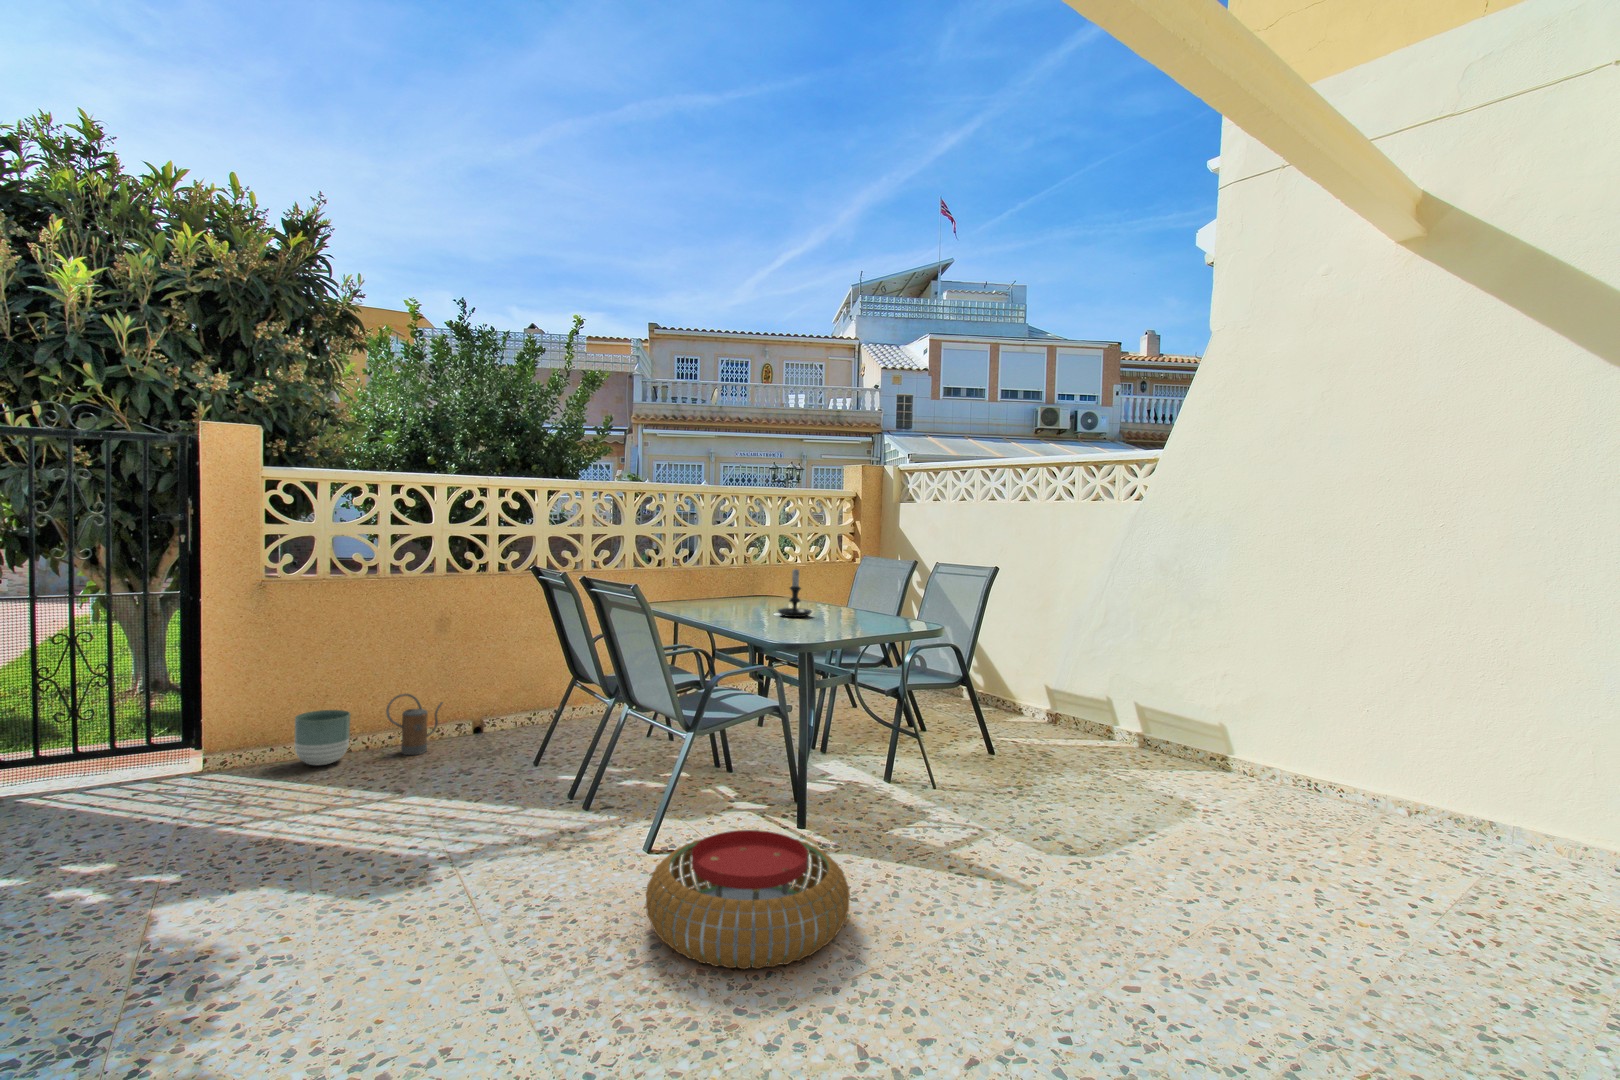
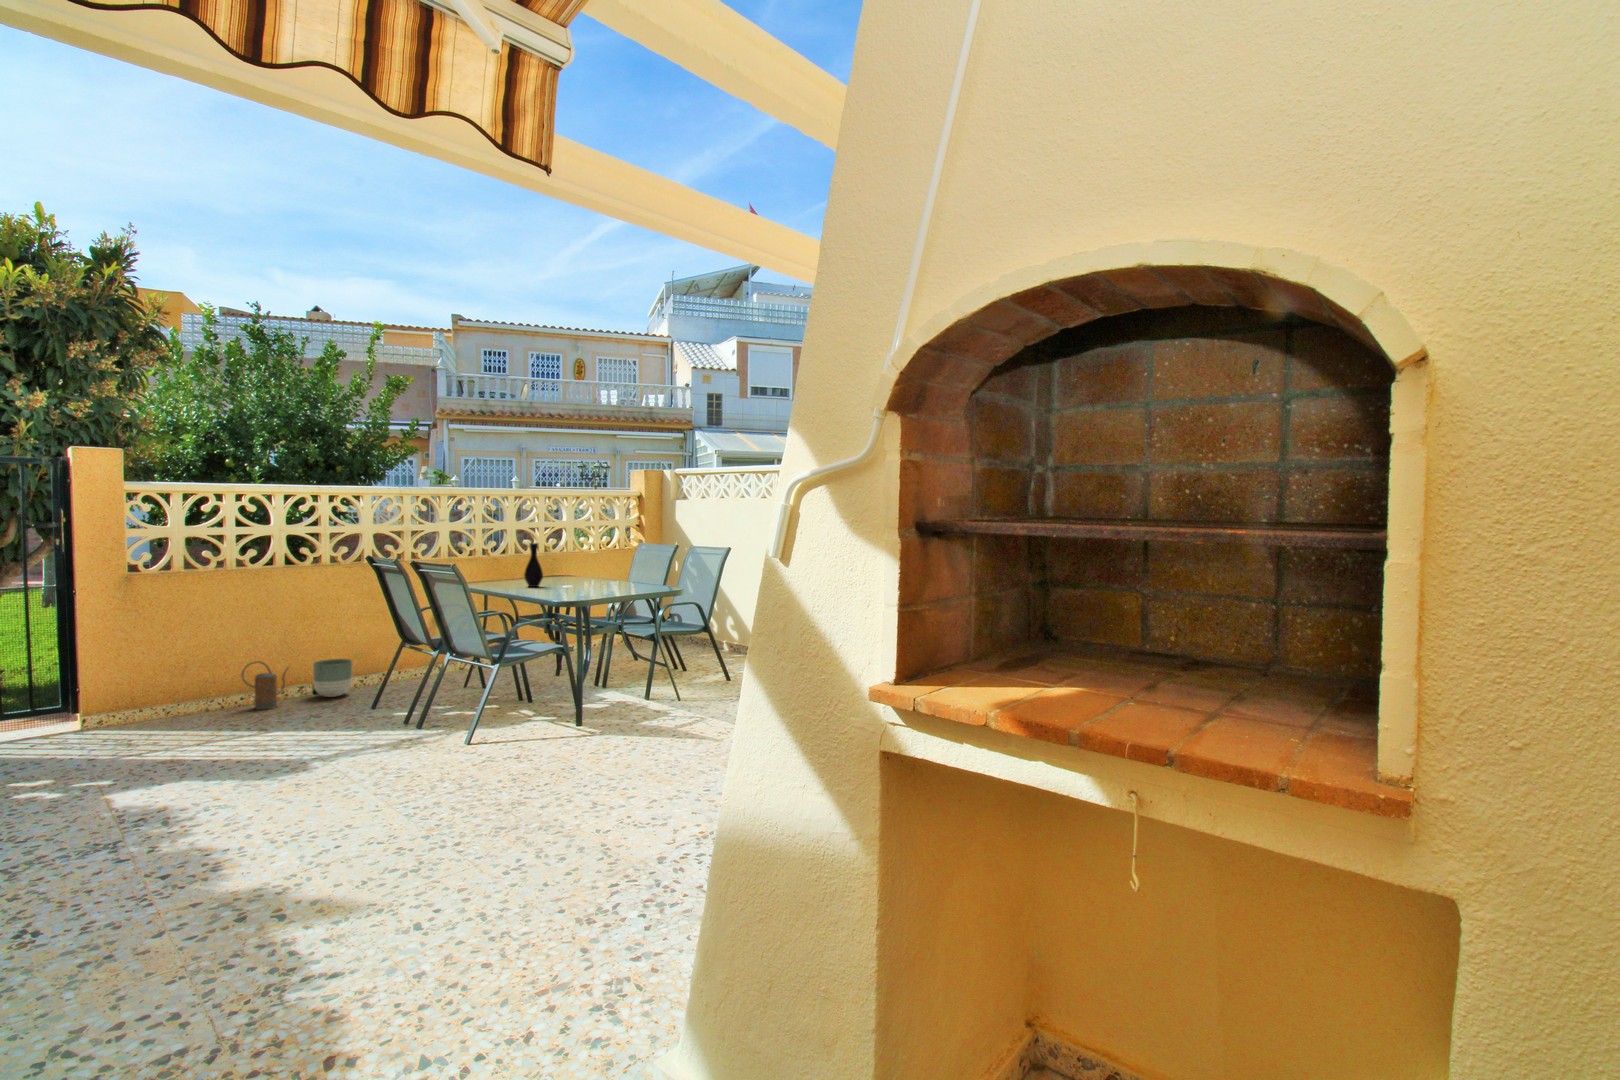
vase: none [725,554,749,612] -> present [524,543,543,587]
candle holder: present [778,569,812,617] -> none [565,551,593,589]
planter: present [295,710,350,765] -> present [313,659,352,697]
pouf: present [645,830,850,969] -> none [465,719,599,789]

